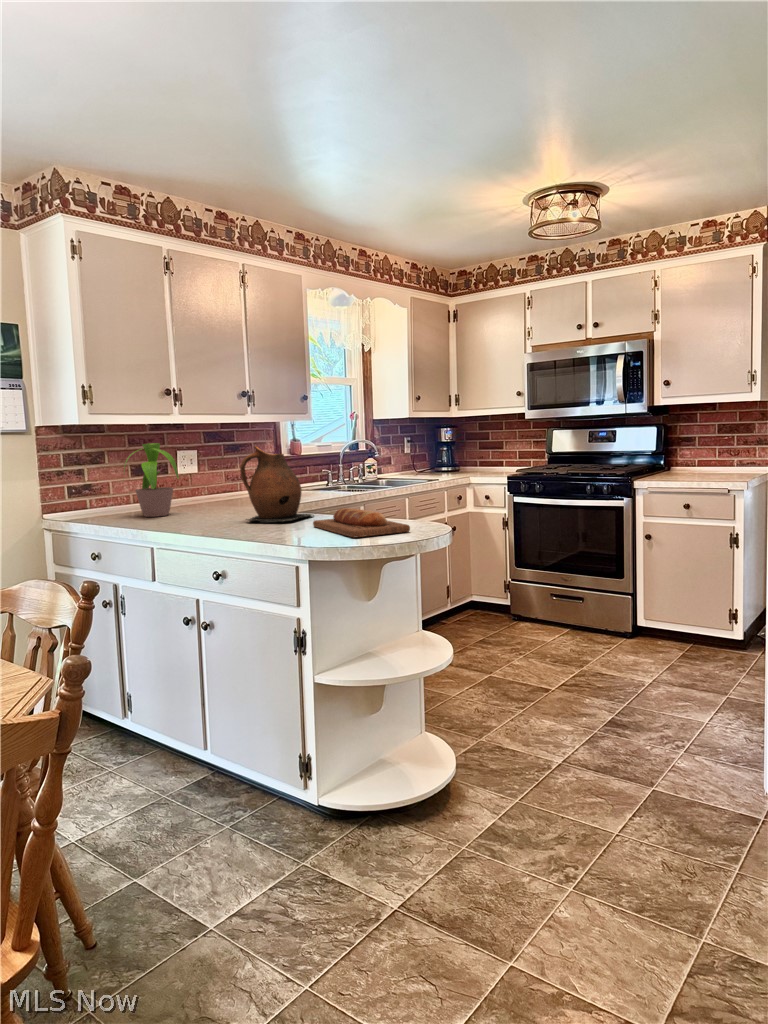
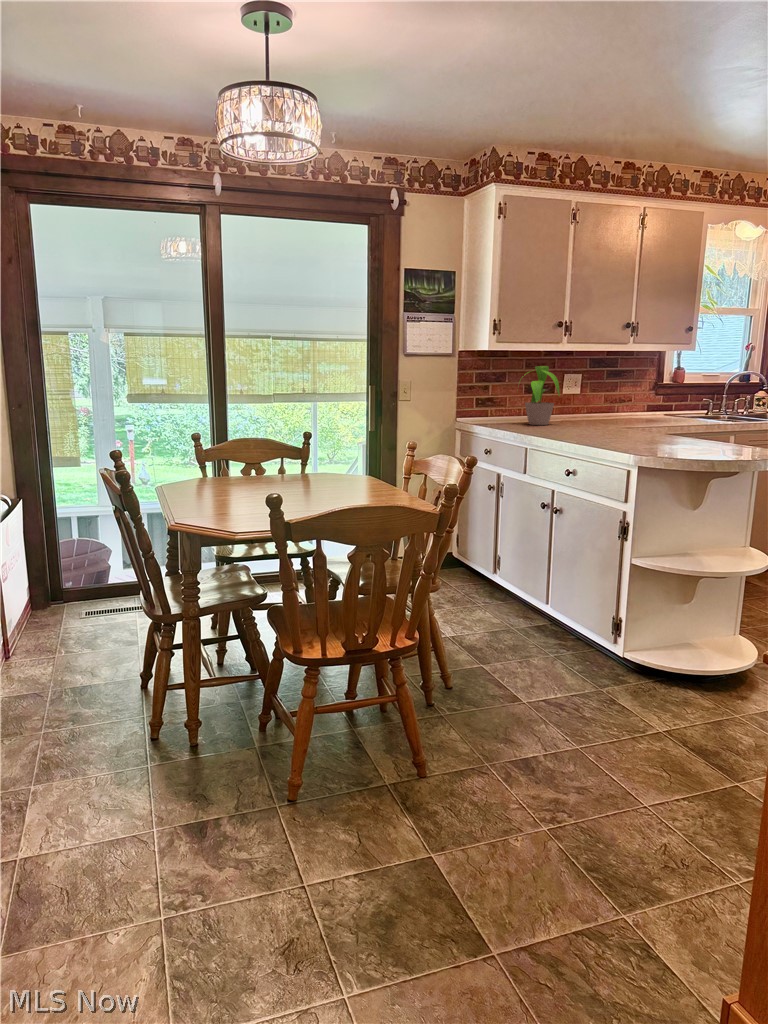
ceramic pitcher: present [240,446,312,522] -> none [604,371,665,436]
bread loaf: present [313,508,410,537] -> none [657,427,738,451]

